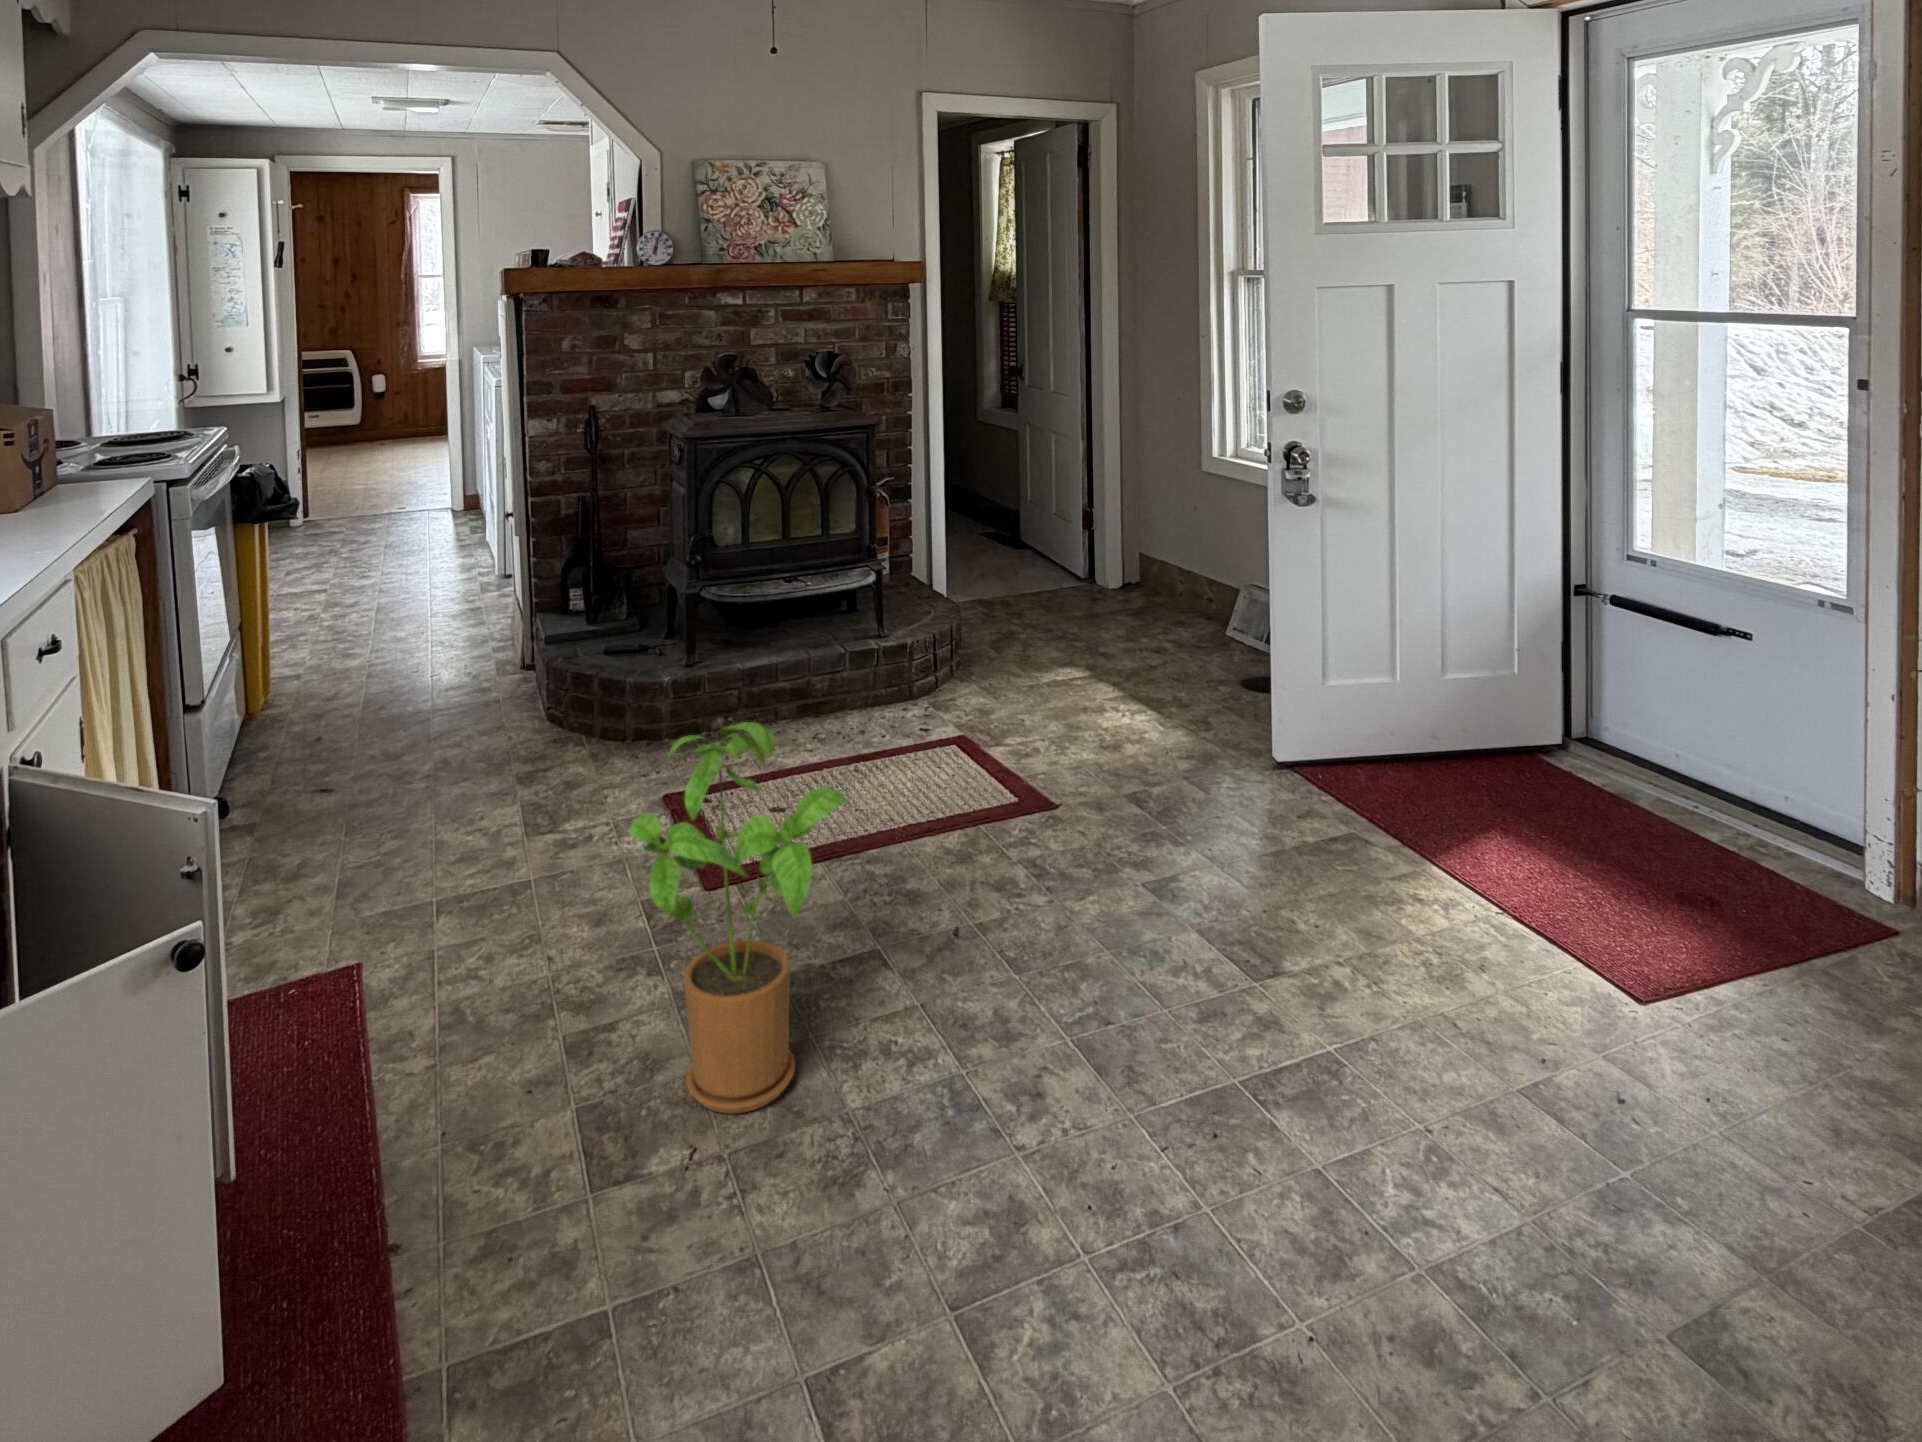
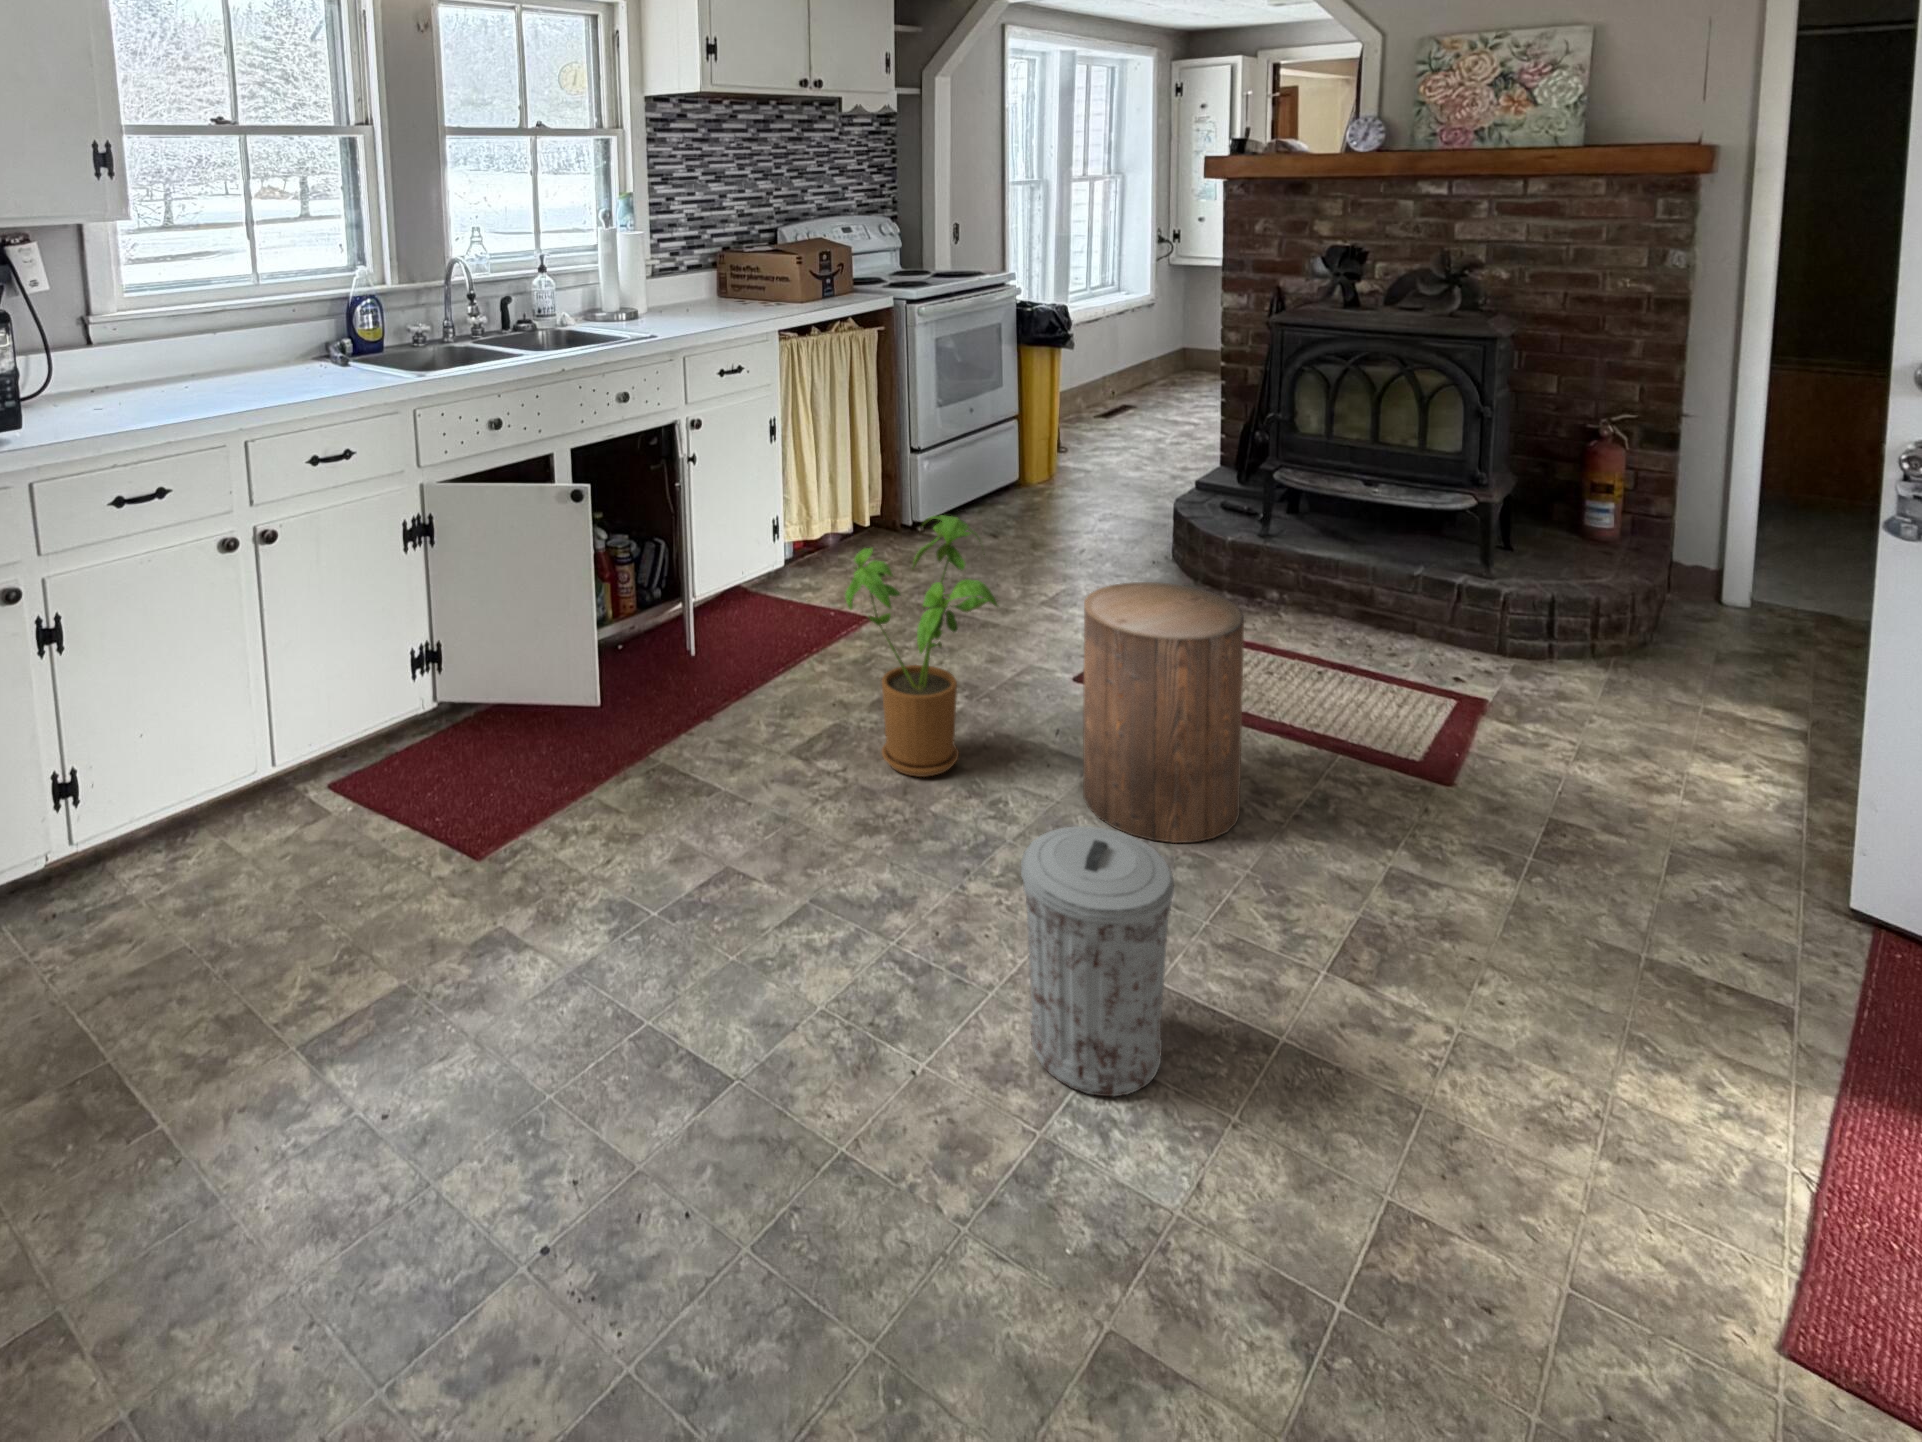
stool: none [881,706,1052,1002] -> present [1083,582,1244,843]
trash can: none [1230,929,1392,1223] -> present [1021,826,1174,1096]

